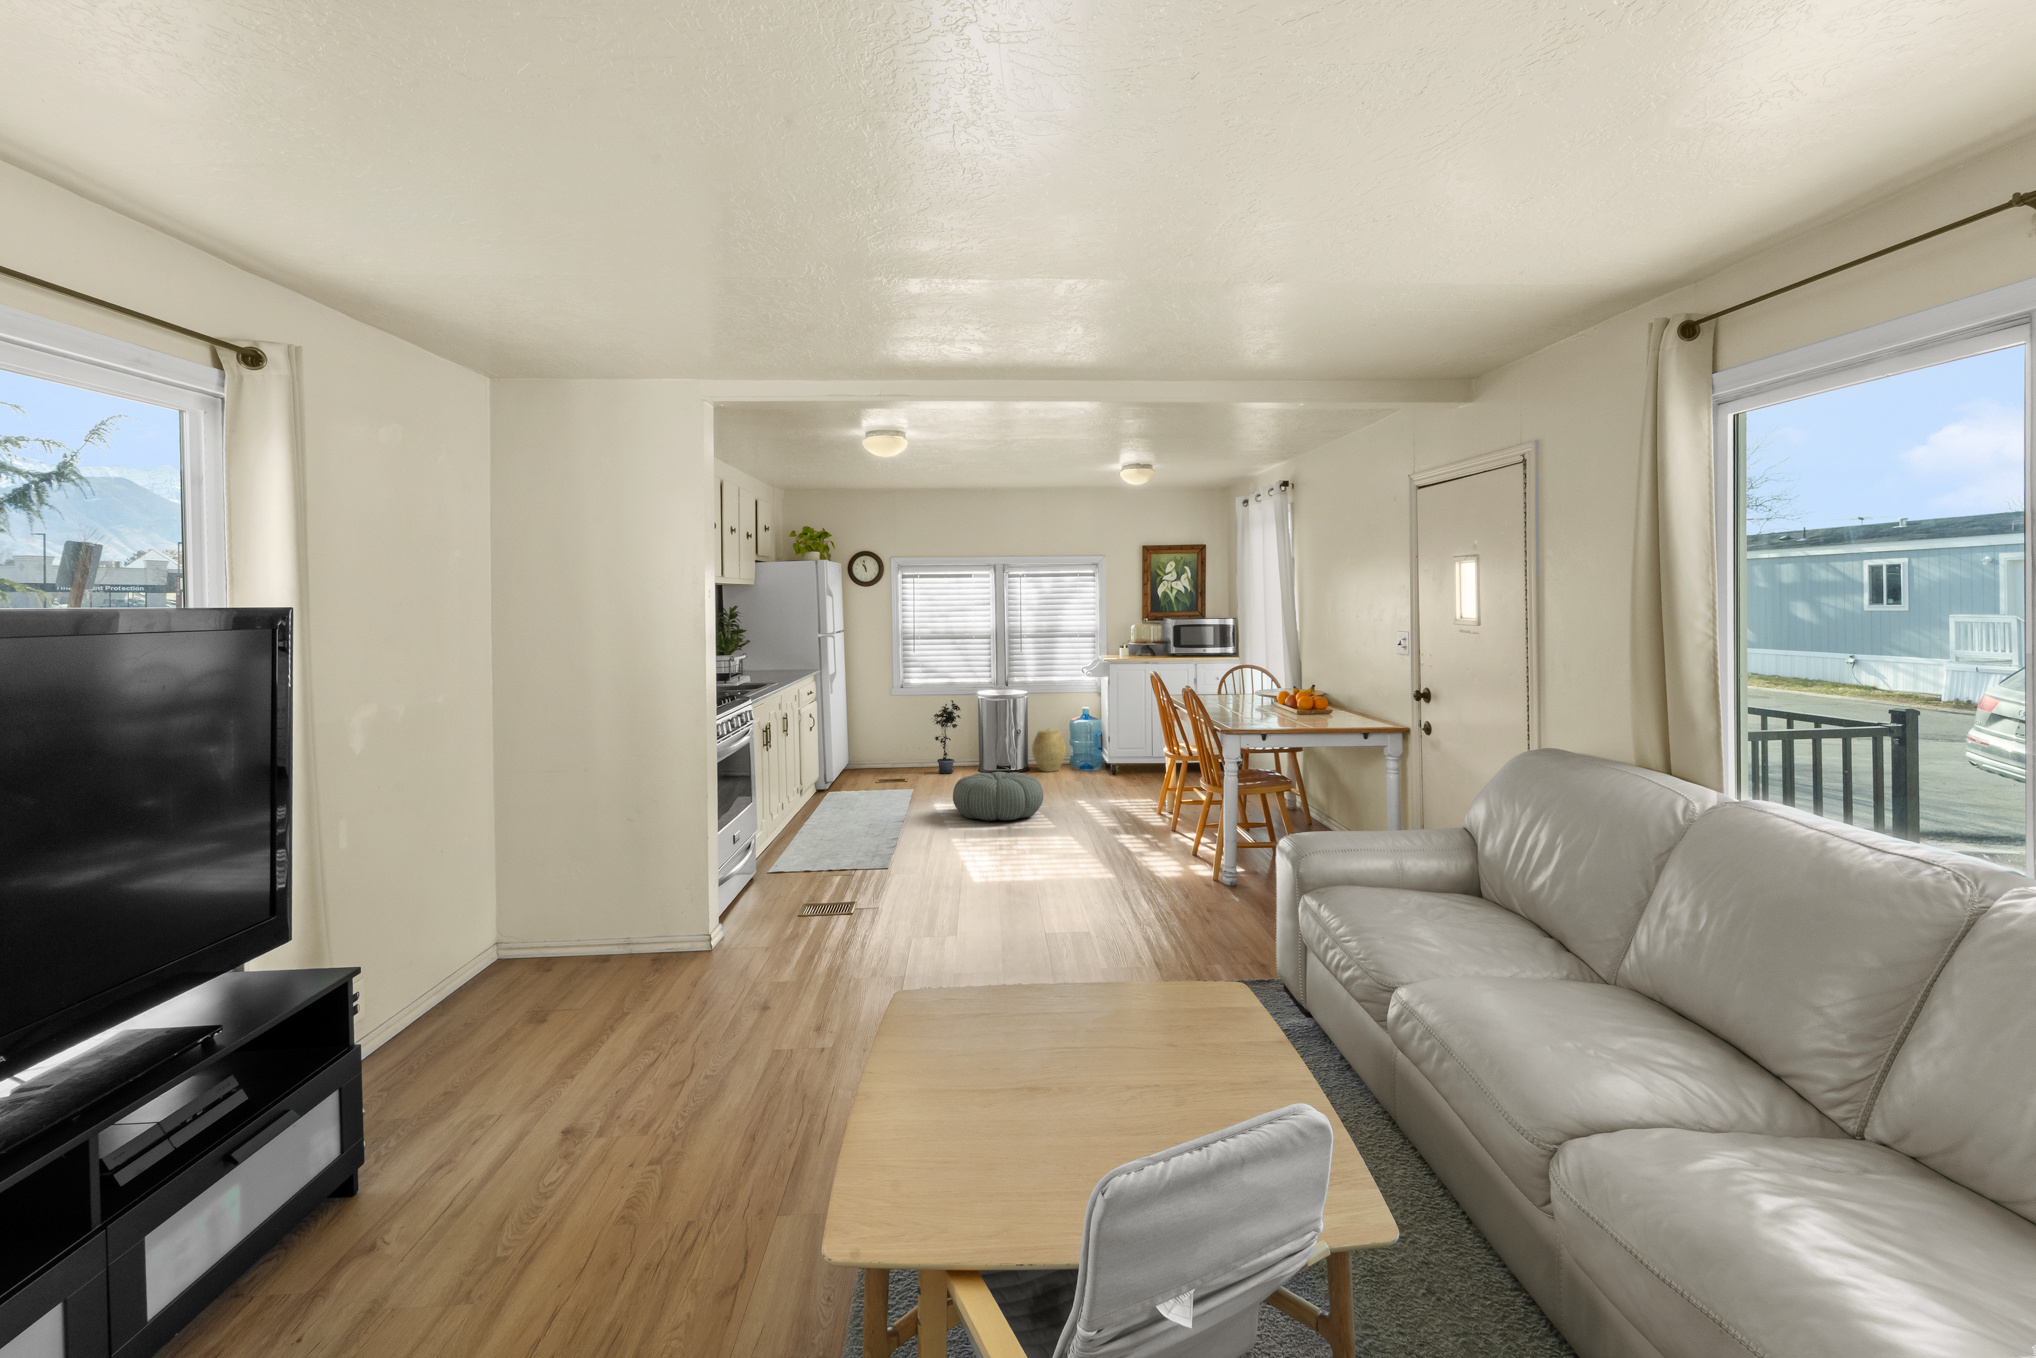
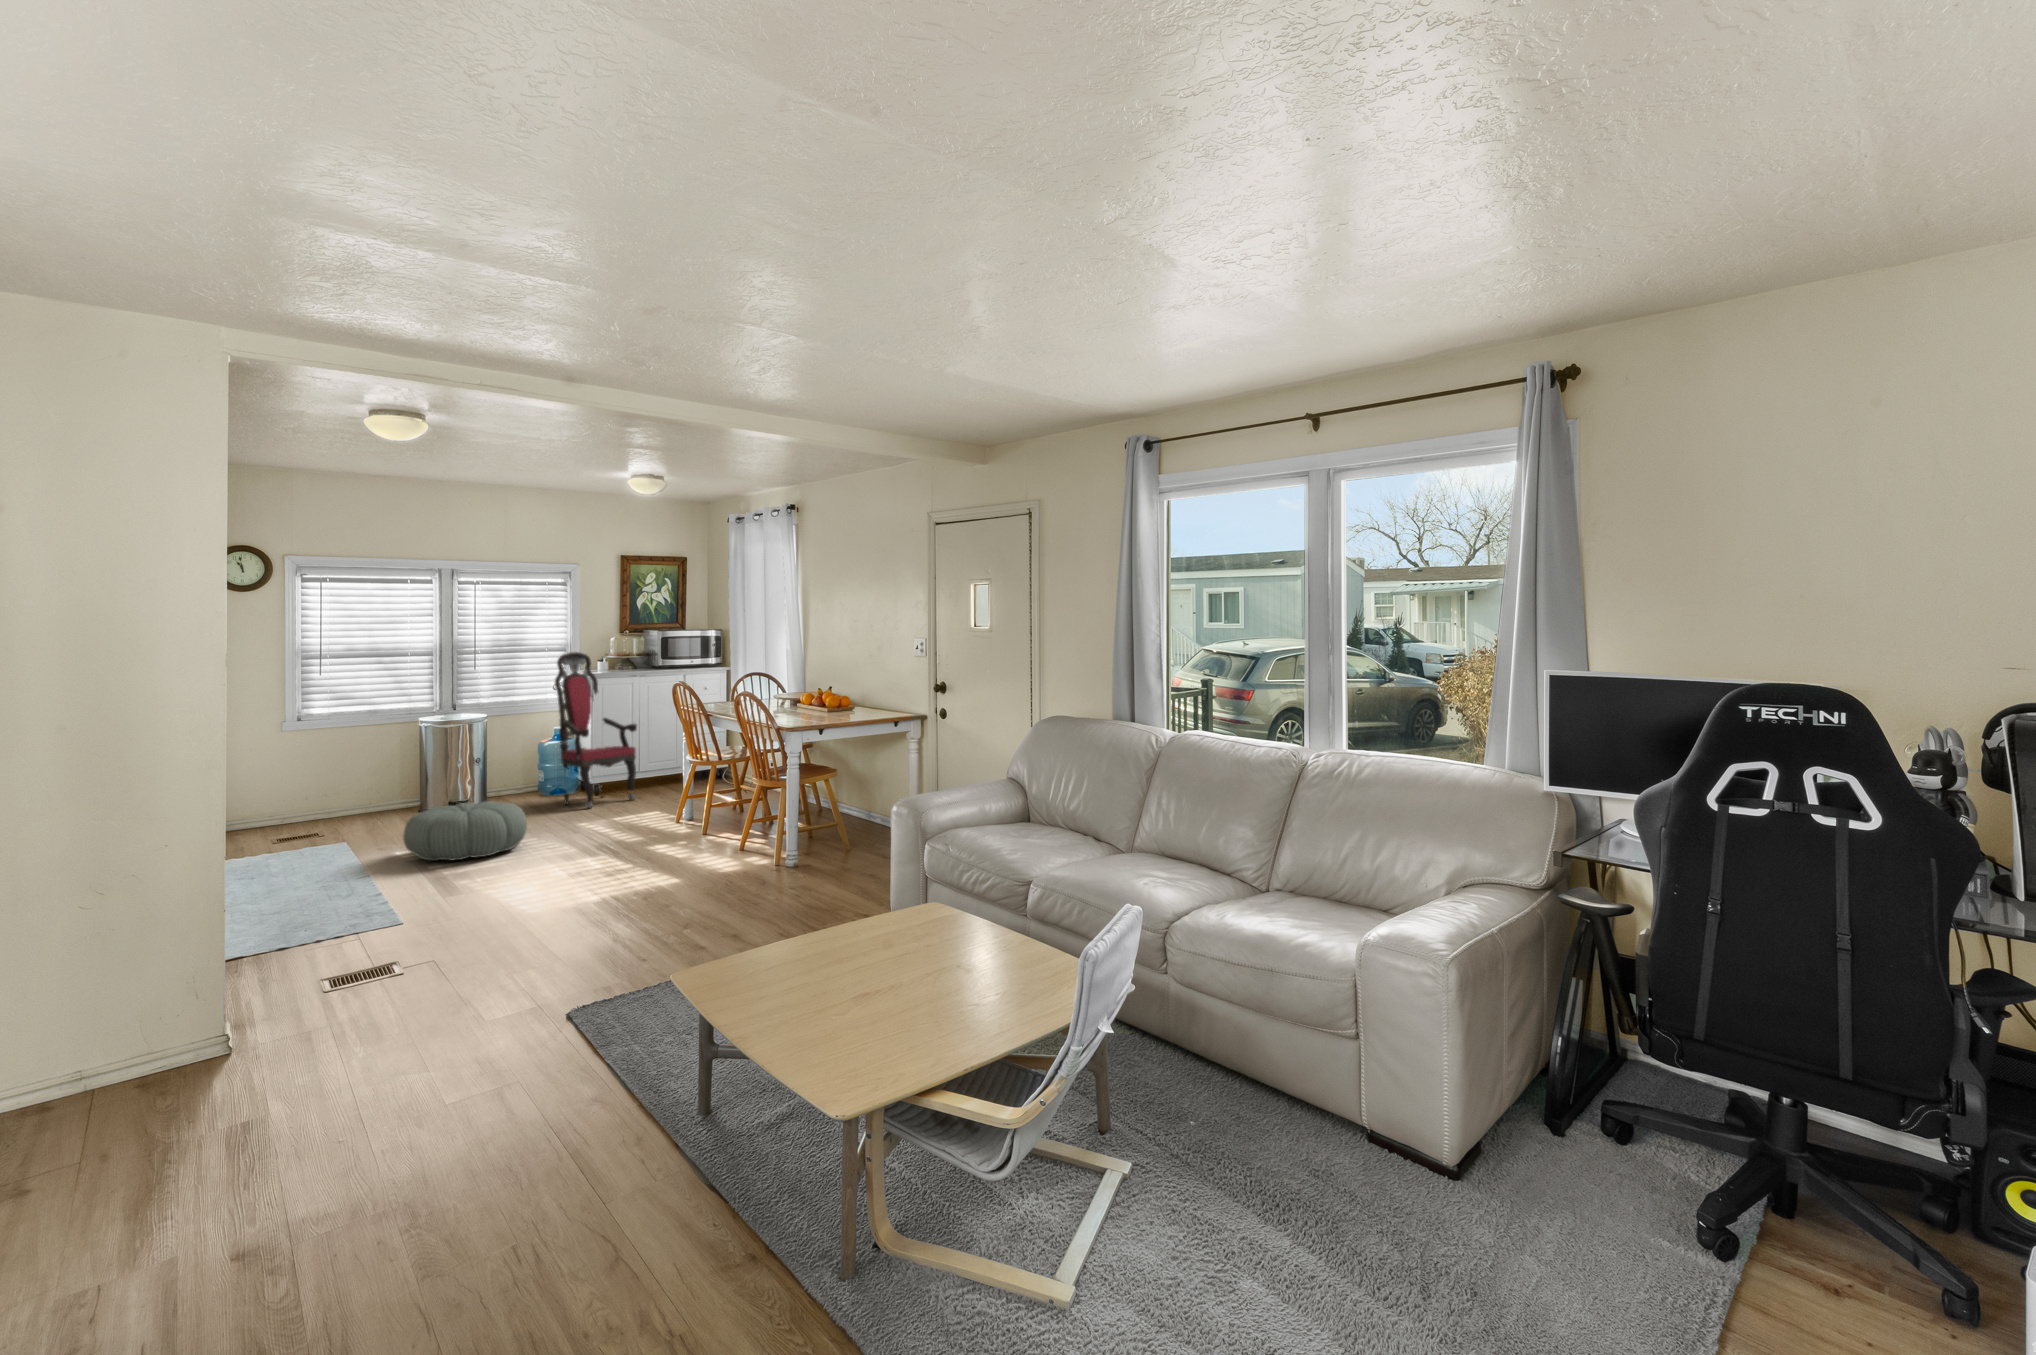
armchair: none [1080,640,1148,786] -> present [555,652,637,808]
potted plant: present [934,700,960,774] -> none [350,728,397,816]
woven basket: present [1032,729,1066,772] -> none [493,753,537,801]

